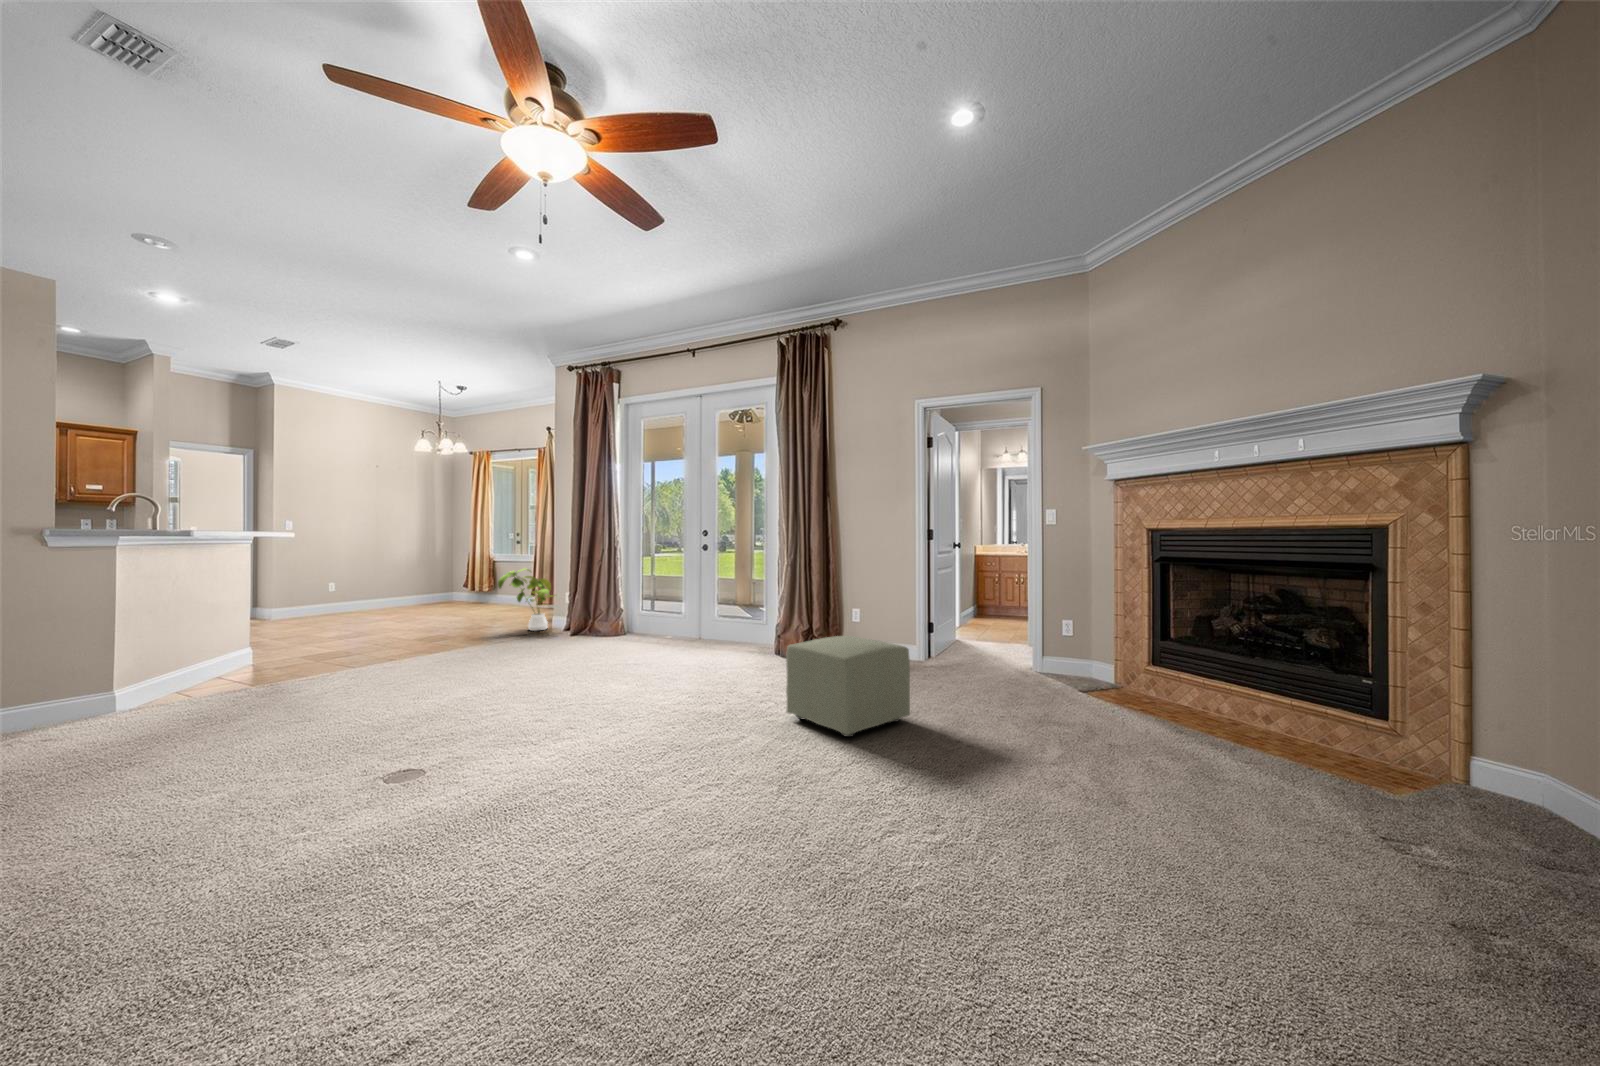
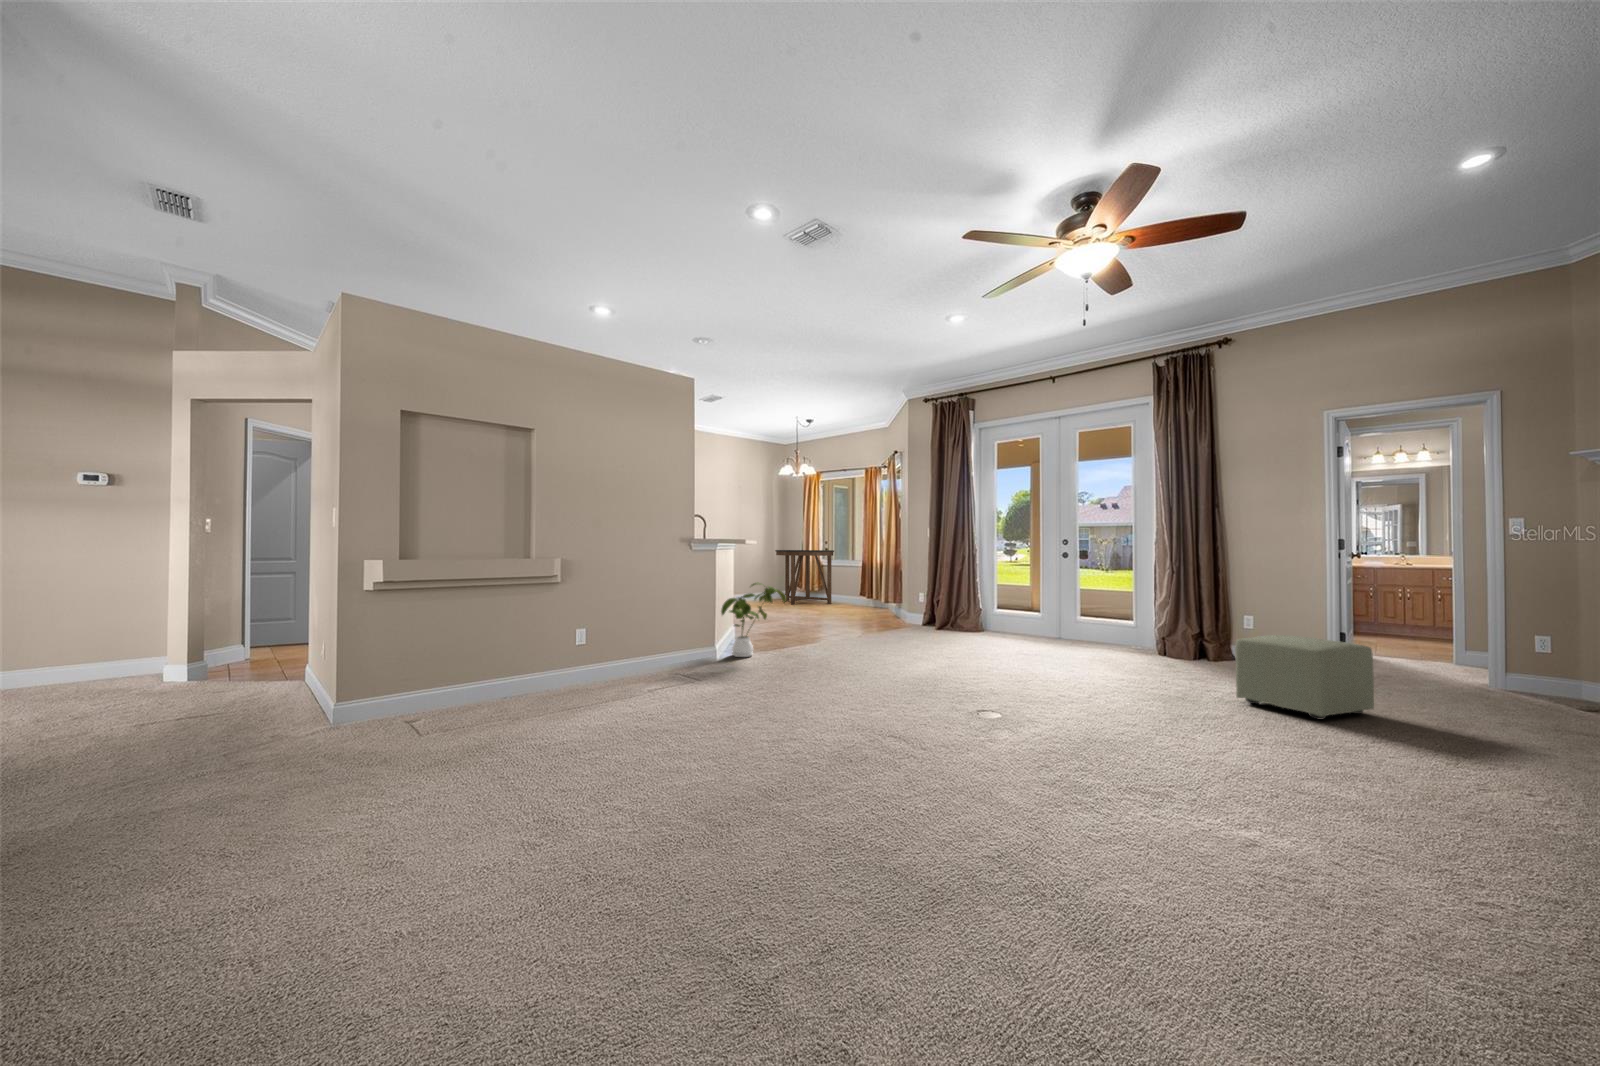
console table: none [430,543,506,608] -> present [775,550,834,604]
house plant: present [498,569,553,631] -> present [721,583,786,657]

